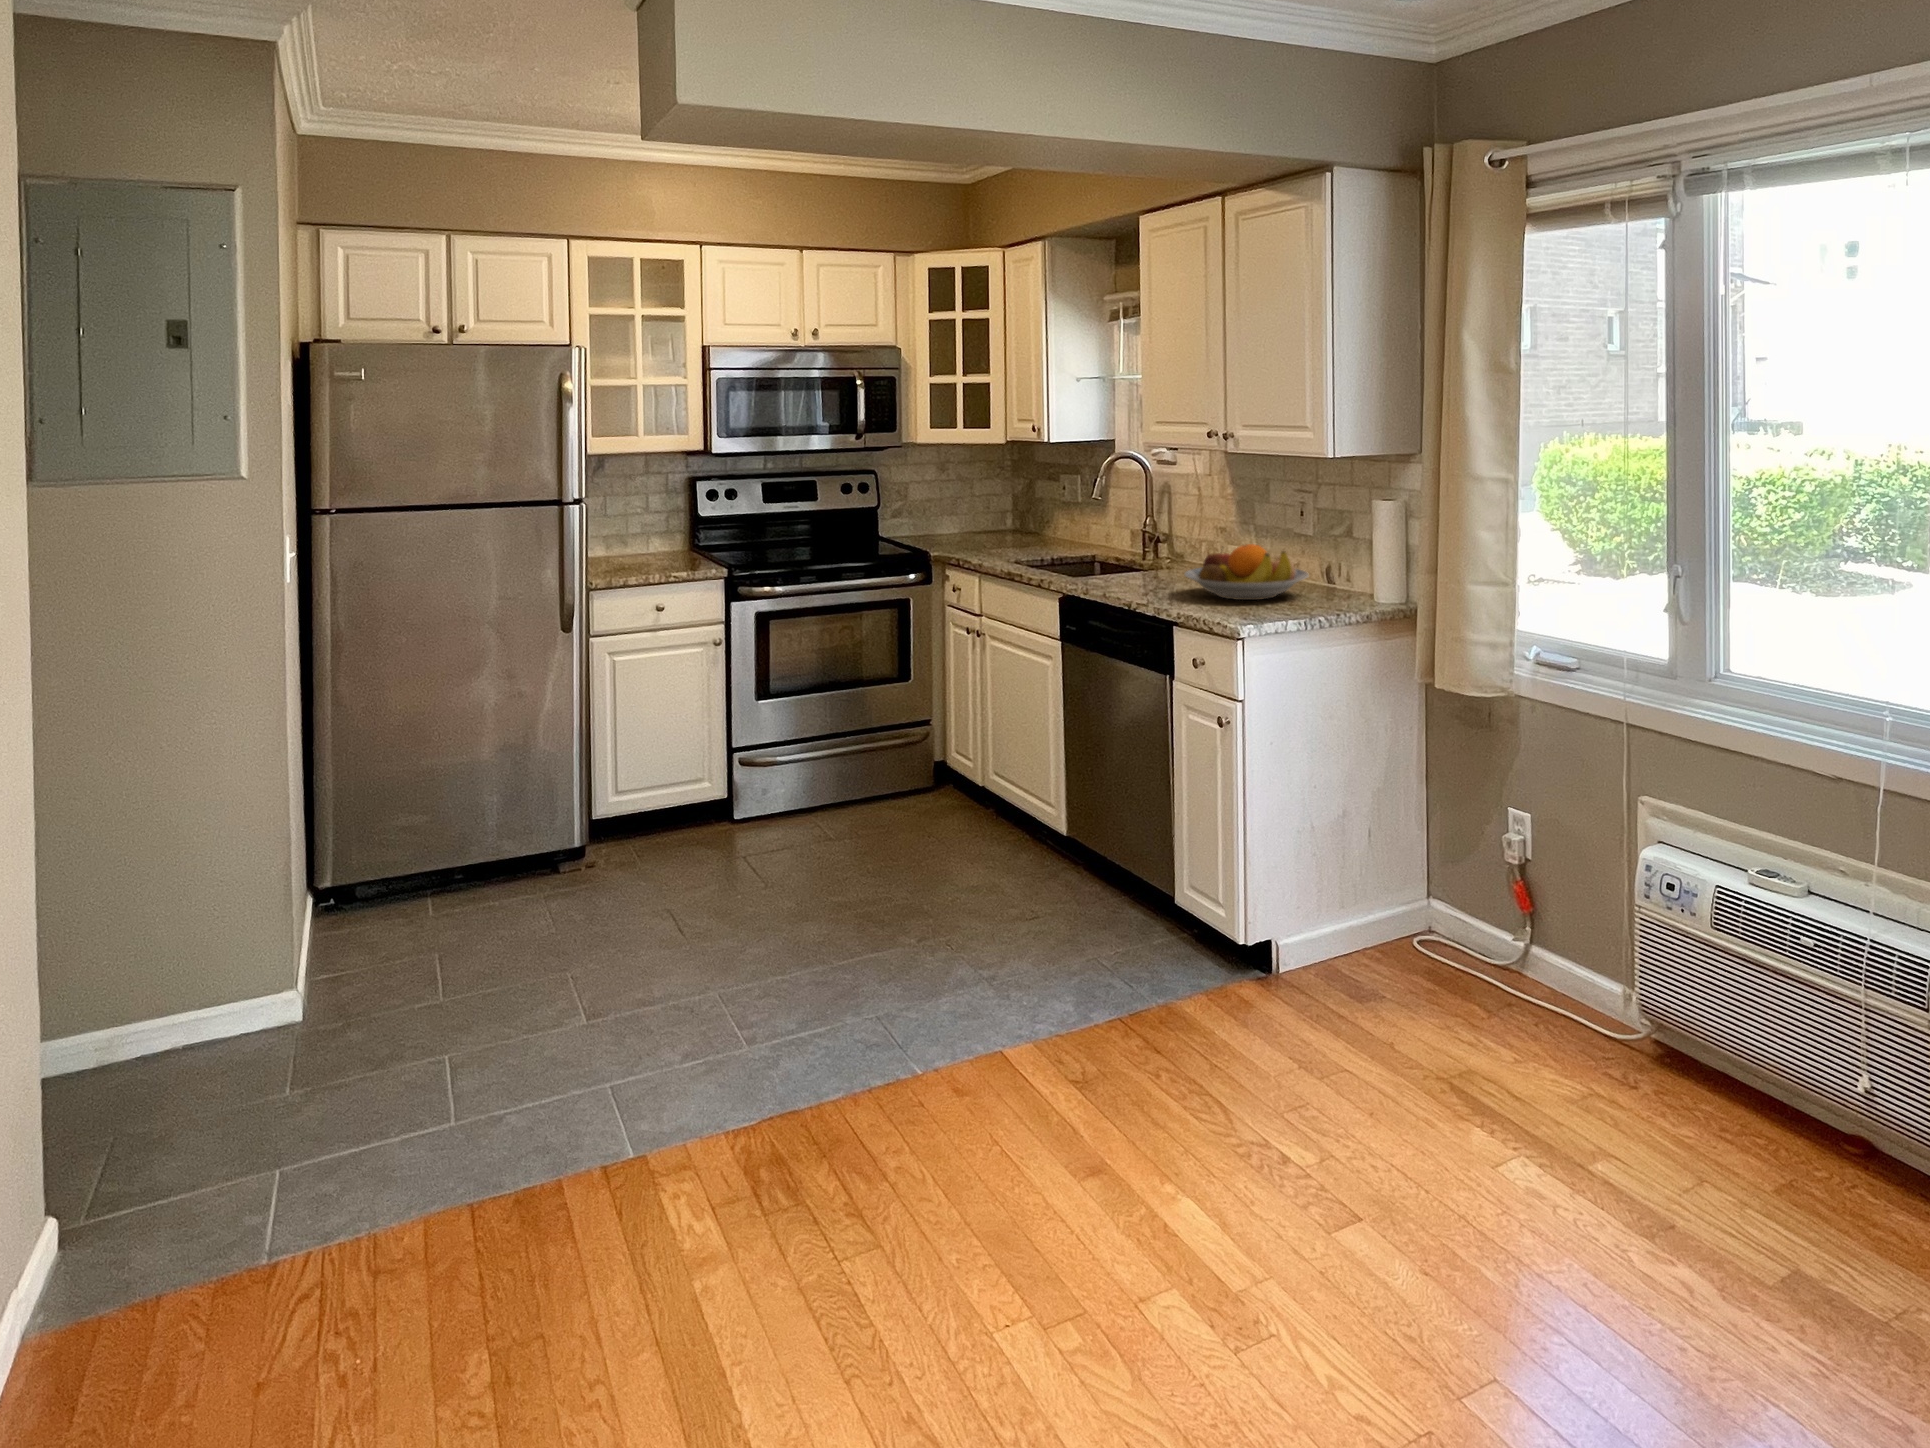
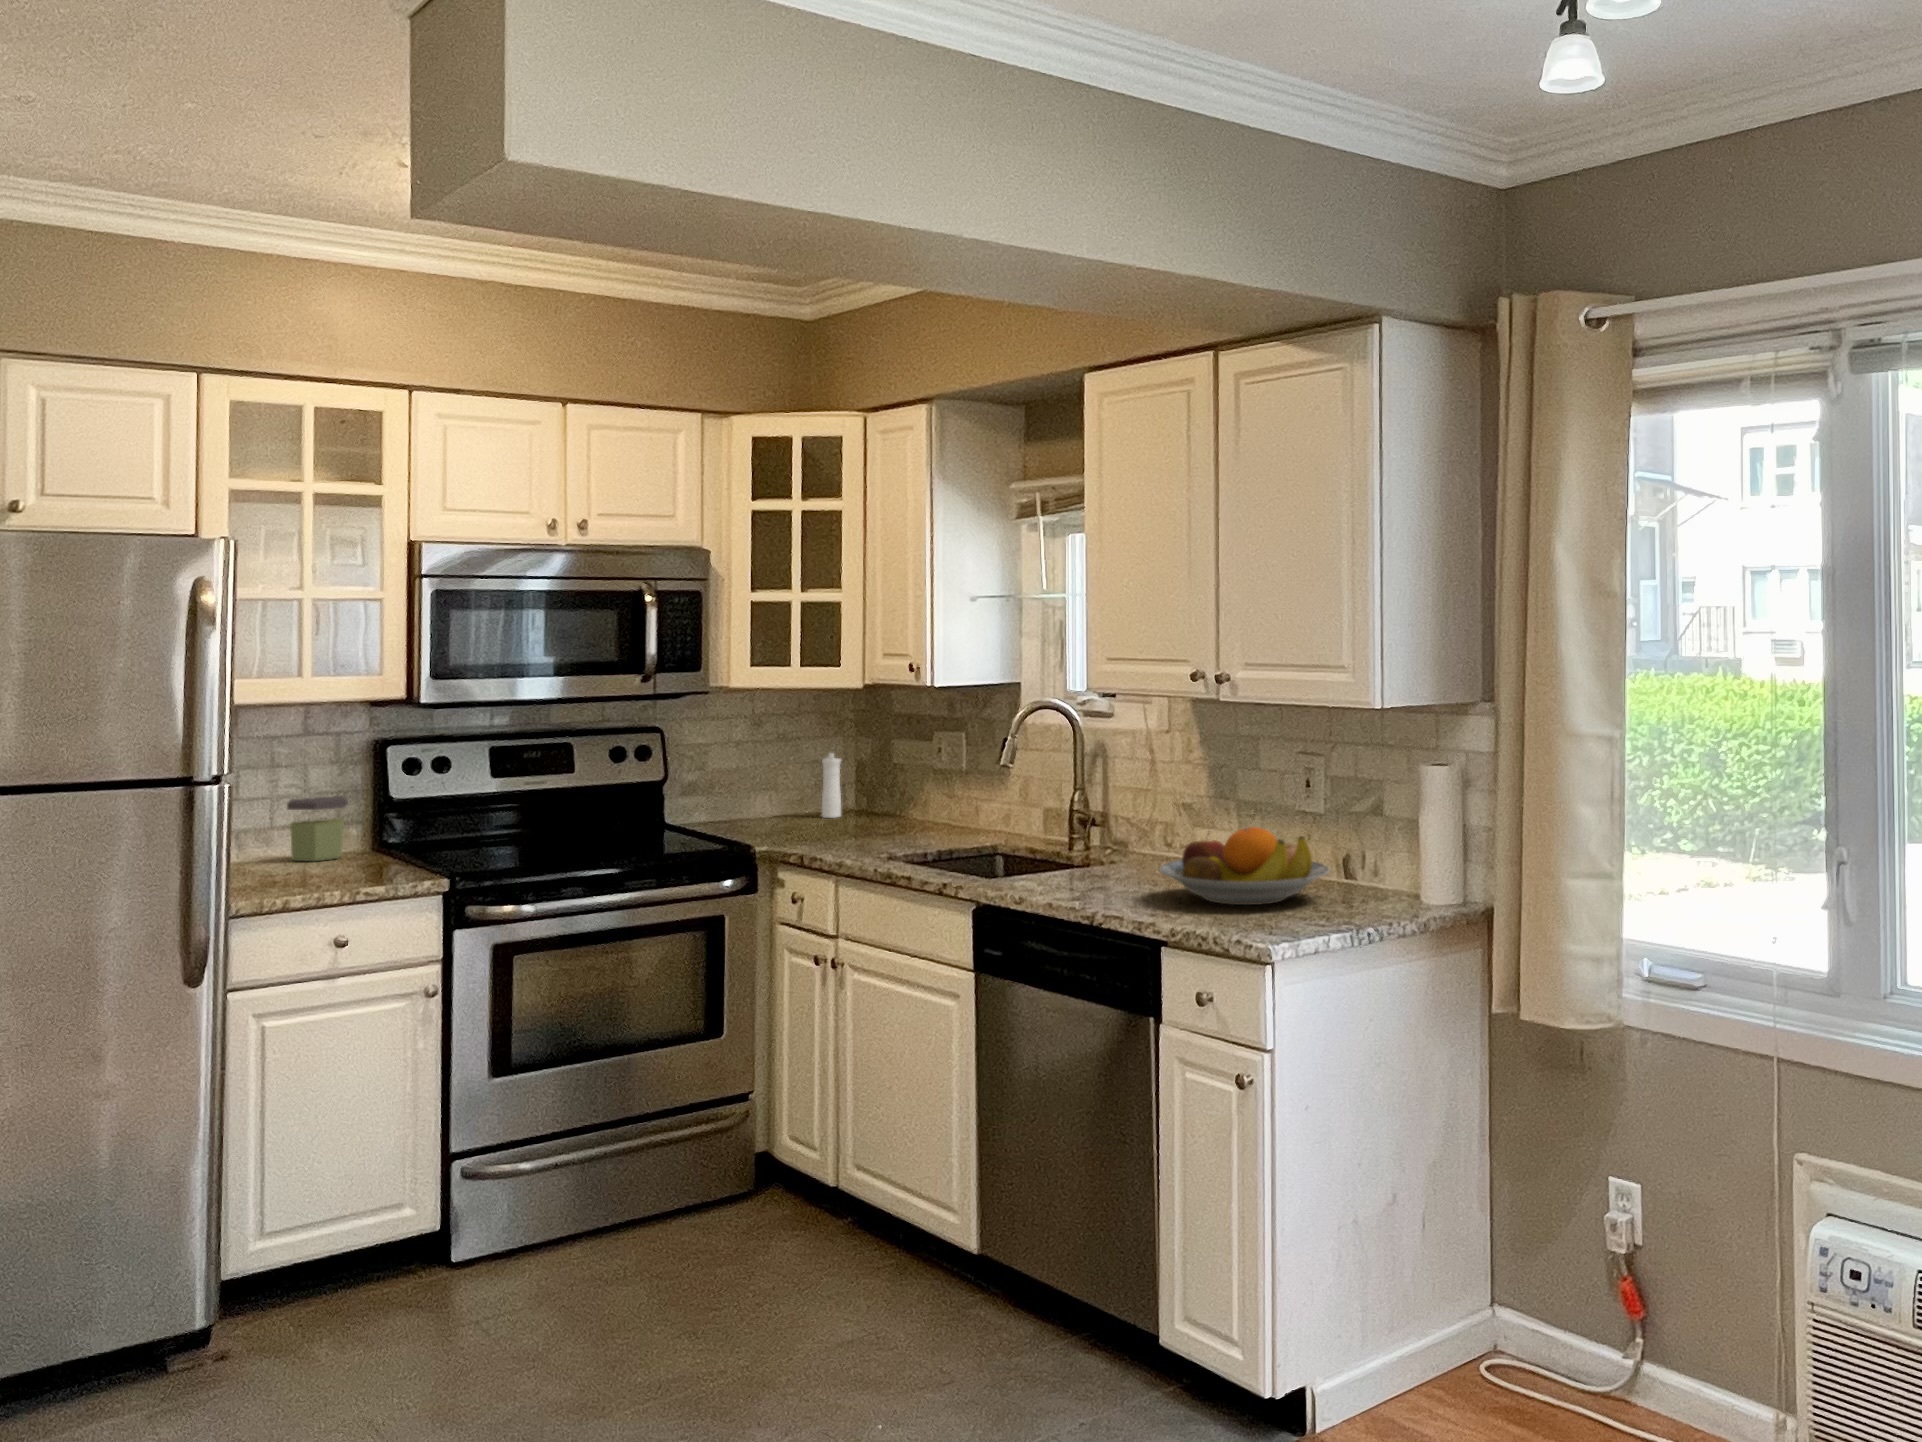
pepper mill: none [991,481,1006,535] -> present [822,753,842,818]
jar: none [633,515,672,558] -> present [287,796,348,861]

